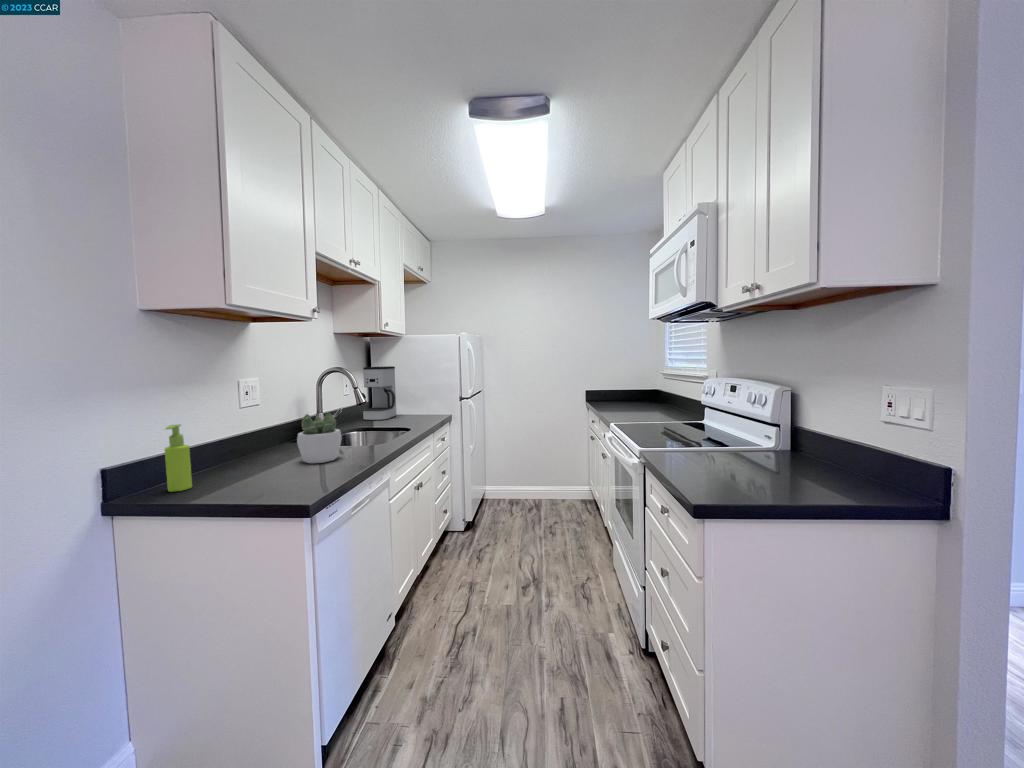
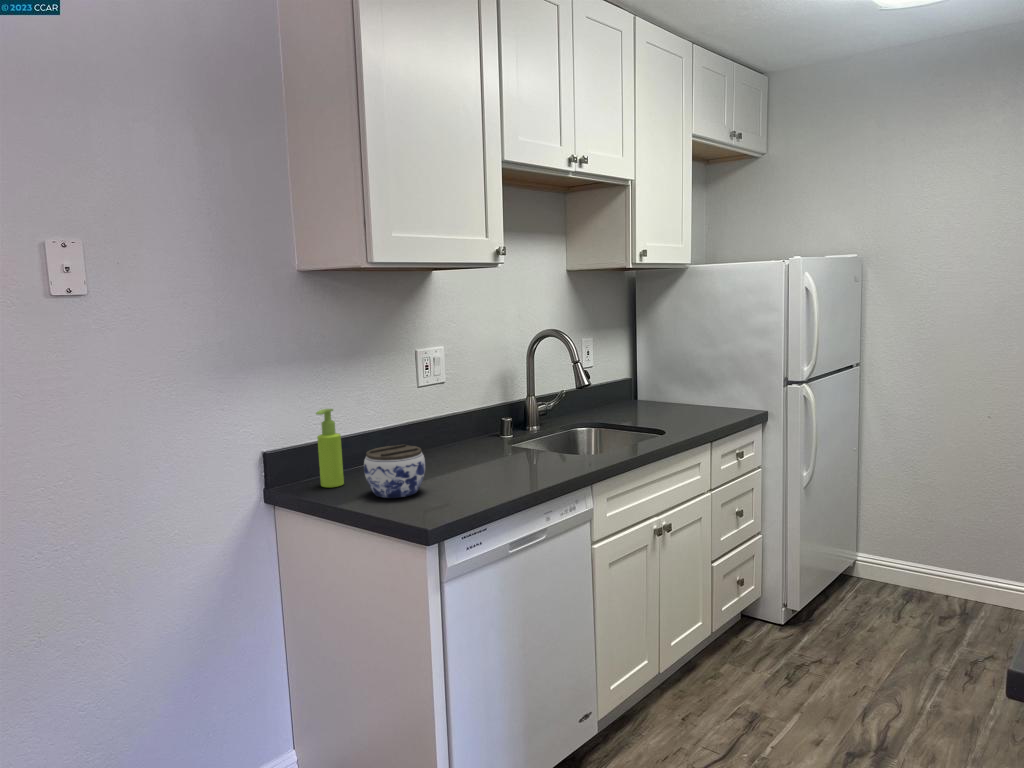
coffee maker: present [363,366,397,421] -> none [615,319,672,411]
succulent plant: present [297,413,342,463] -> none [467,402,524,474]
jar: none [222,447,278,490] -> present [364,445,425,498]

